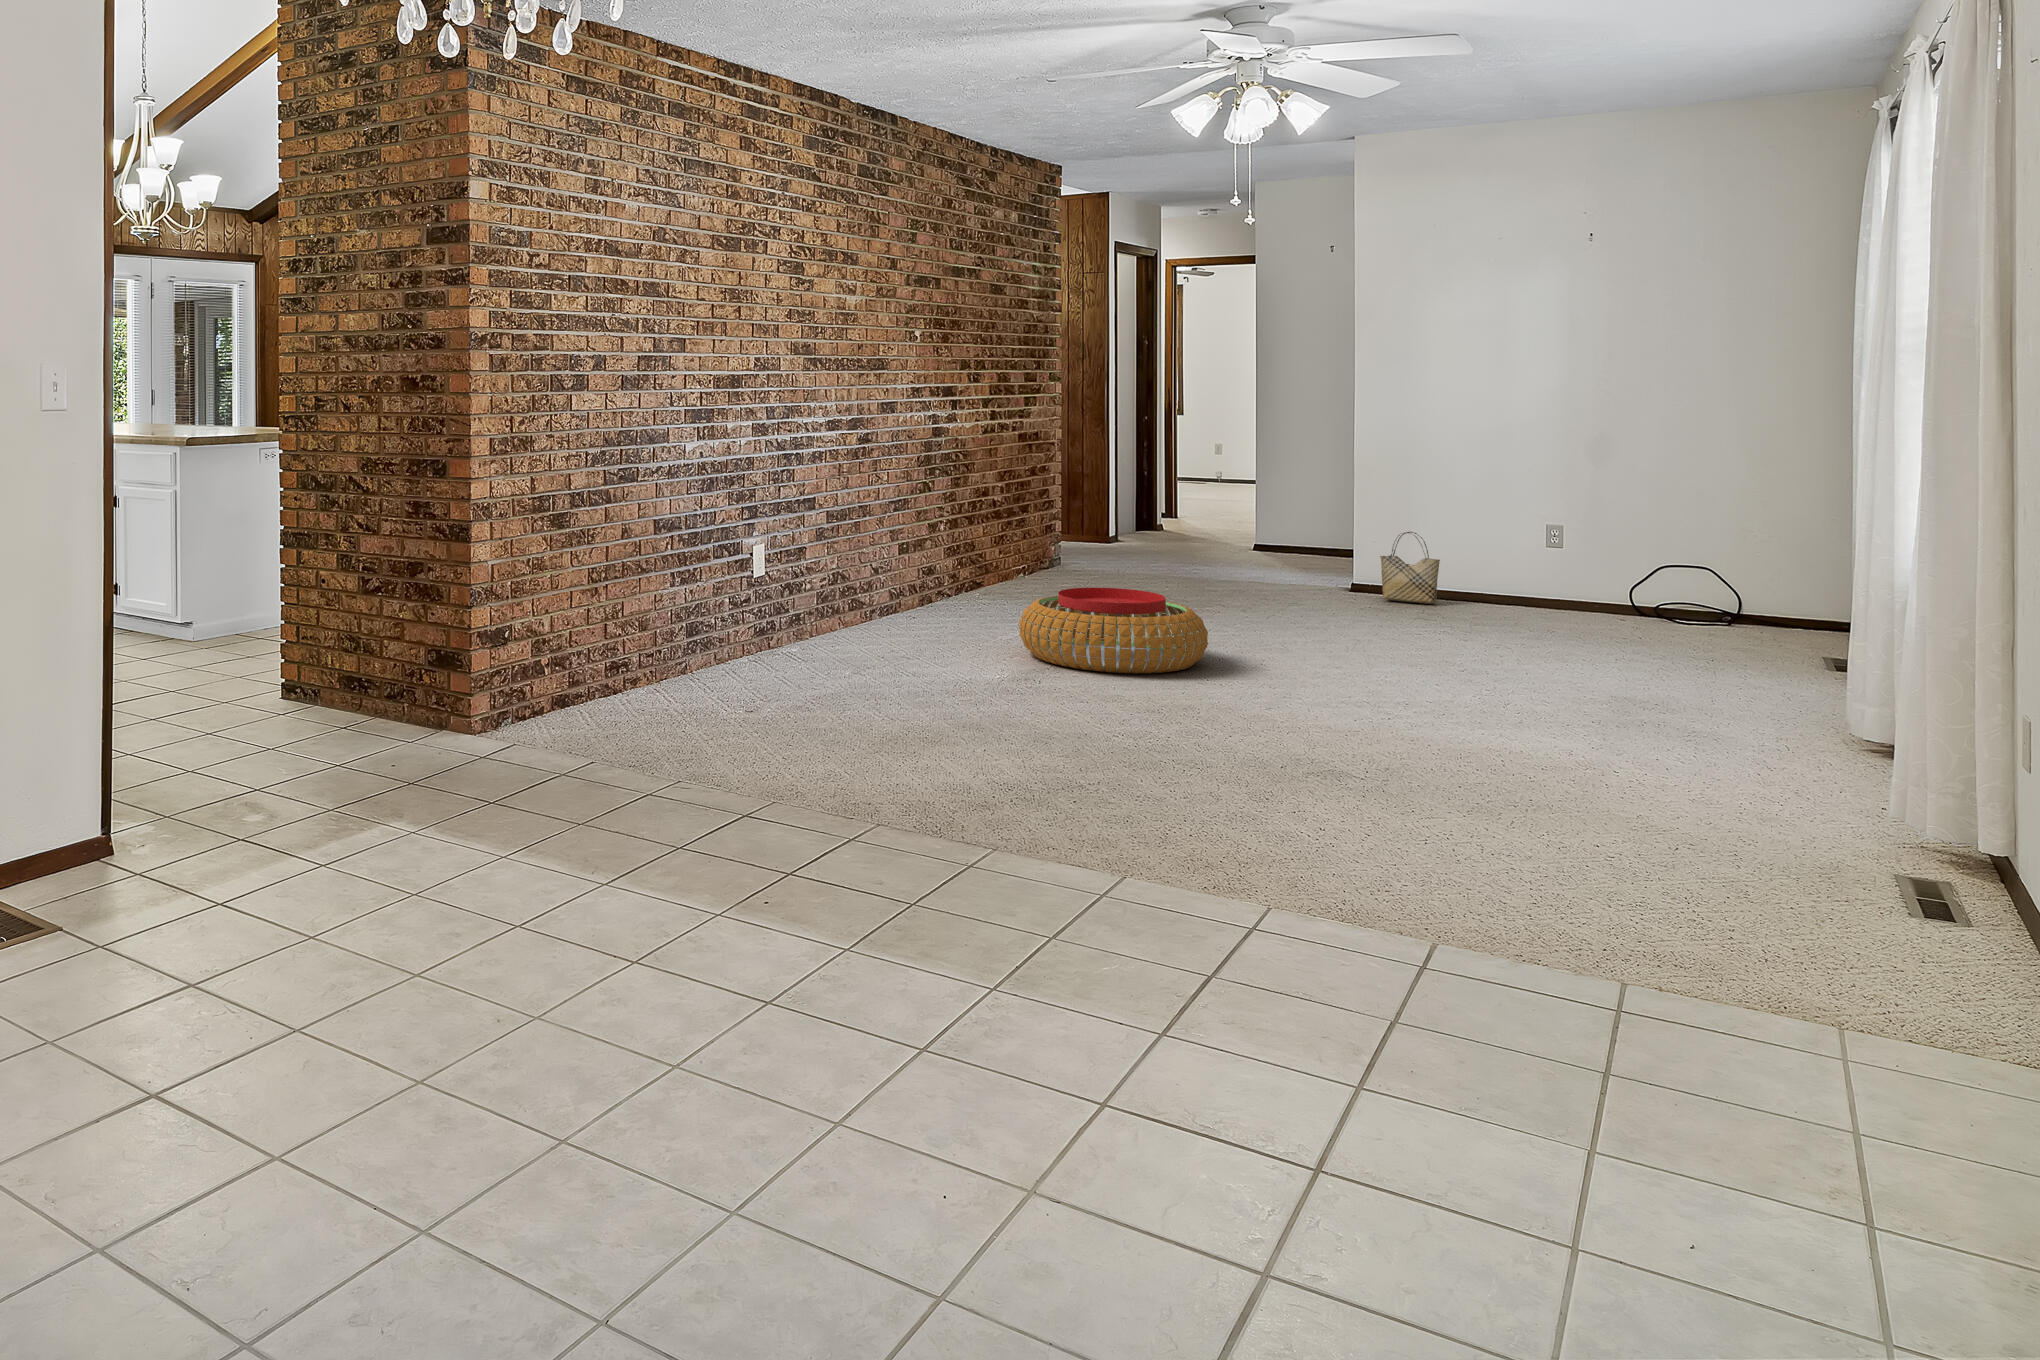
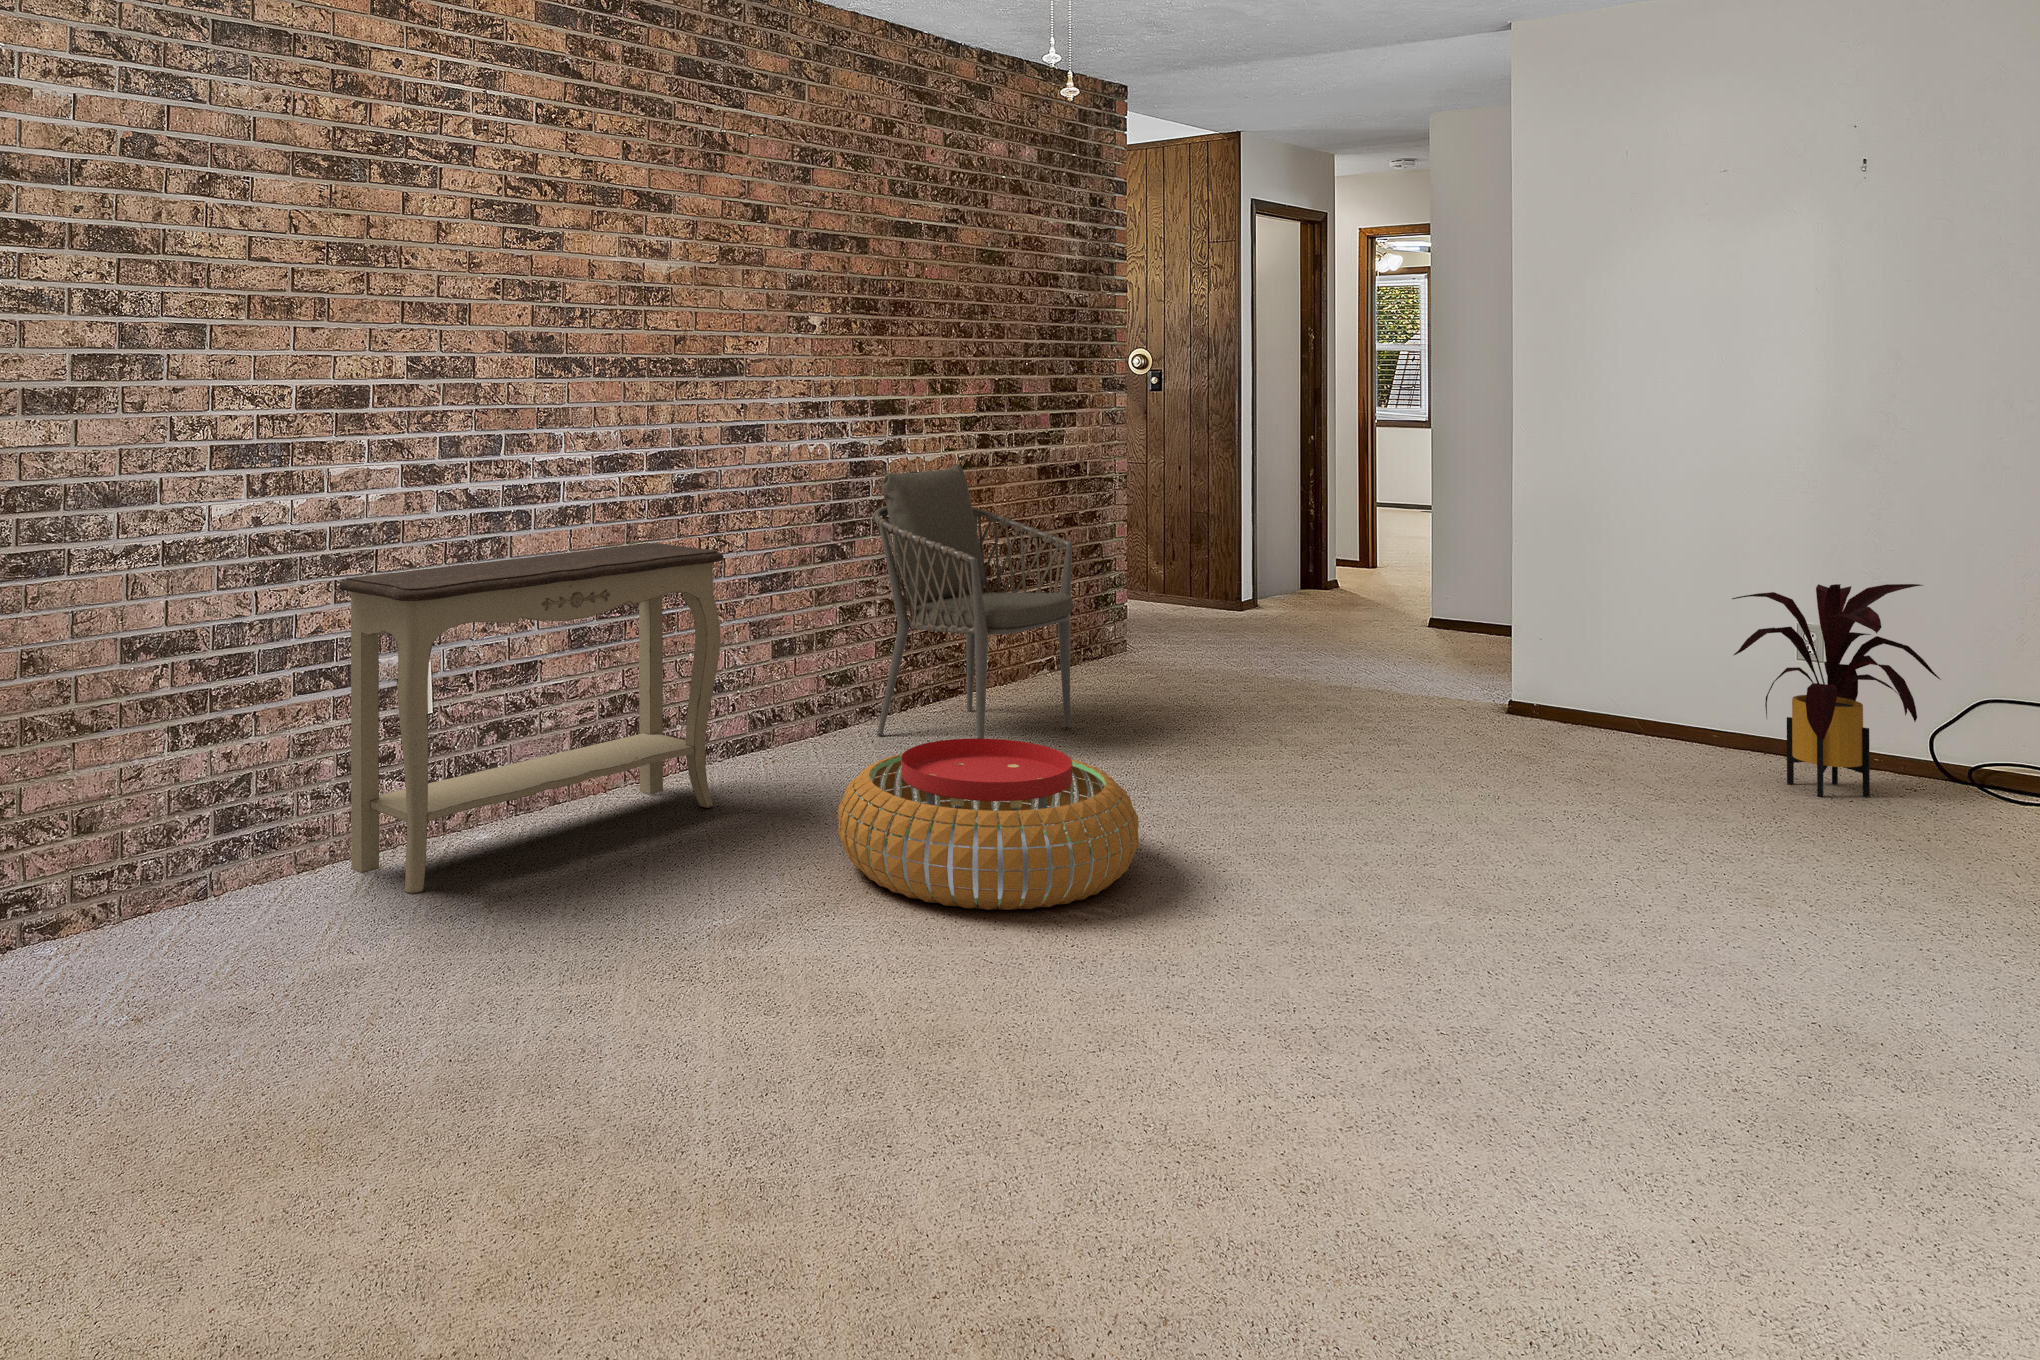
armchair: none [951,429,1086,616] -> present [872,464,1073,739]
console table: none [735,475,915,672] -> present [339,543,723,894]
house plant: none [1511,497,1642,628] -> present [1732,584,1941,797]
woven basket: present [1380,532,1440,604] -> none [1542,623,1632,737]

